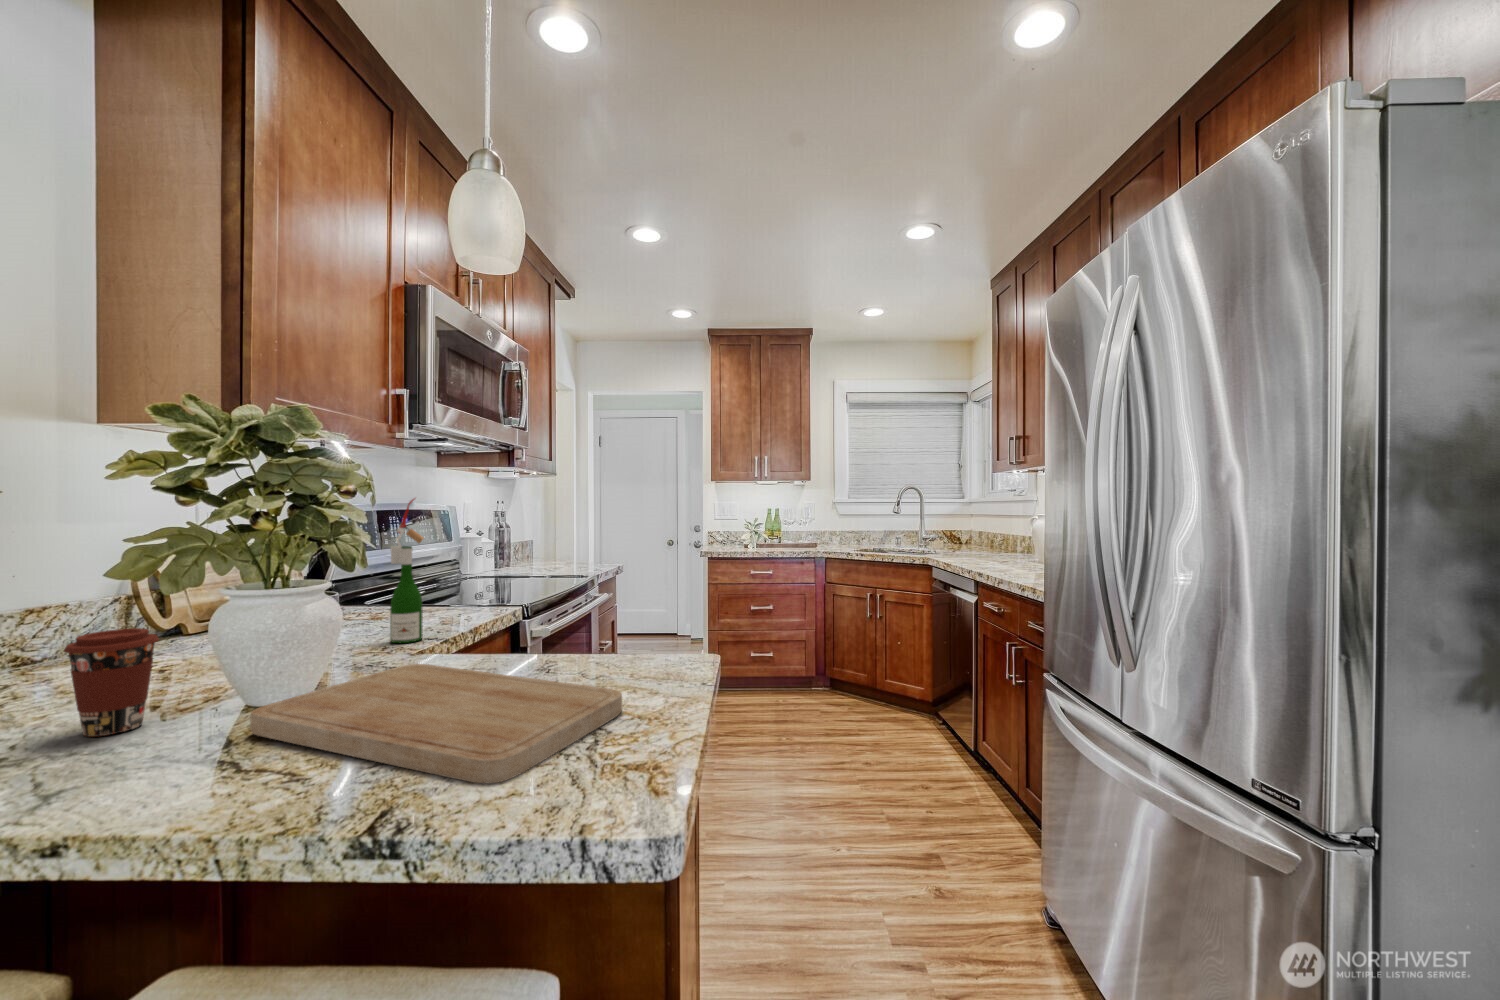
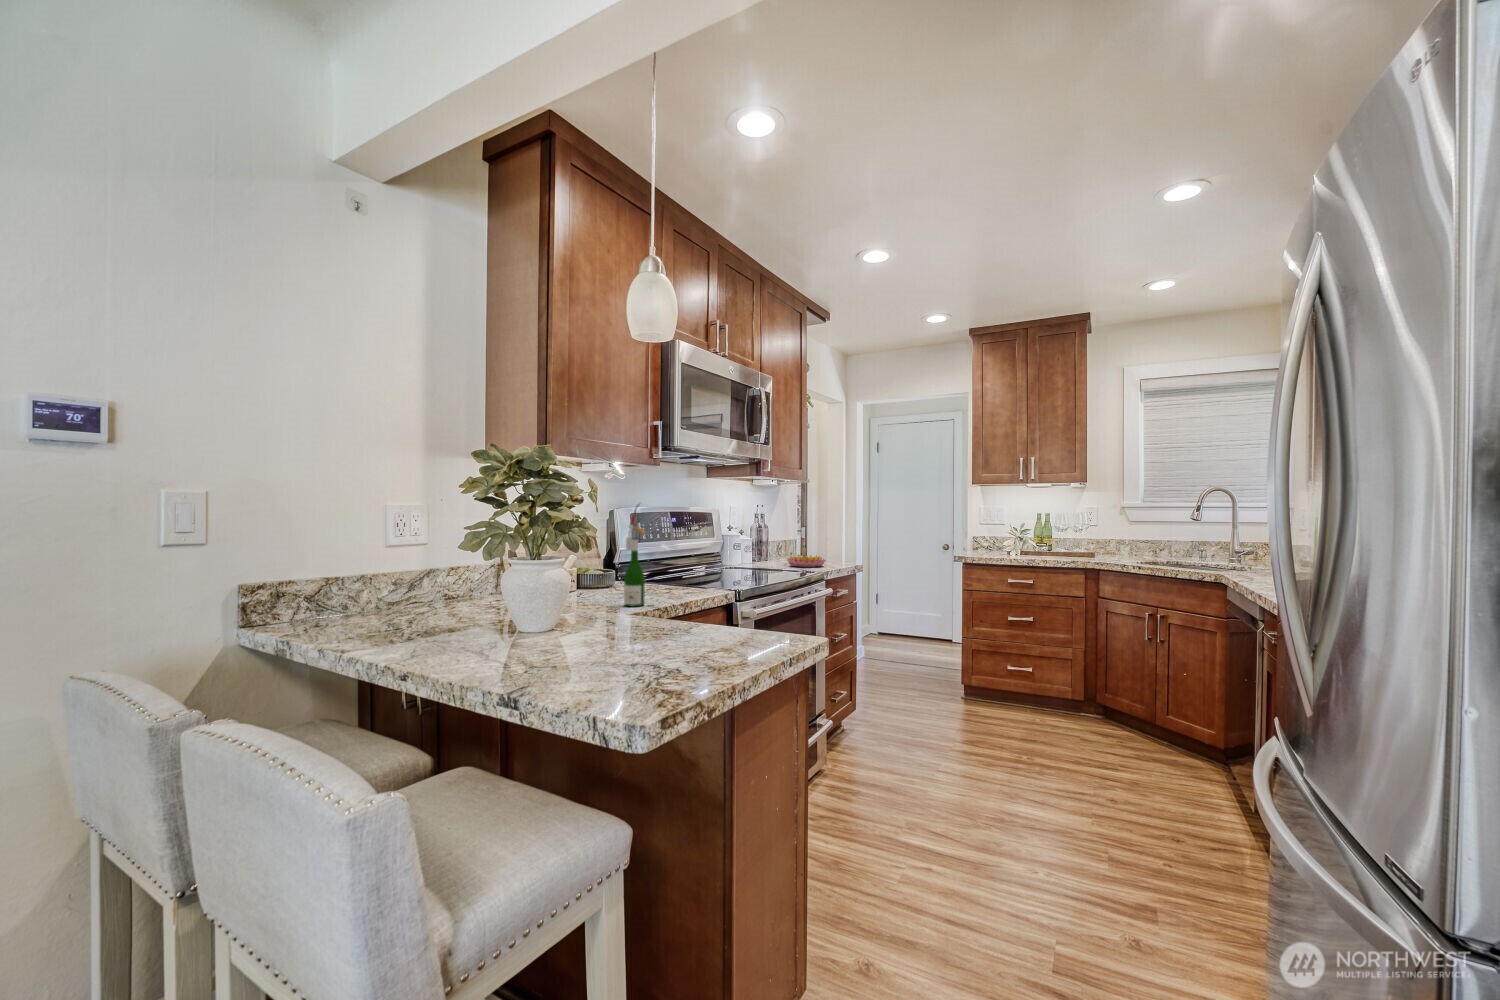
candle holder: none [547,541,593,573] -> present [787,541,826,568]
coffee cup: present [64,628,159,737] -> none [439,578,480,635]
cutting board: present [250,664,622,783] -> none [507,617,704,686]

